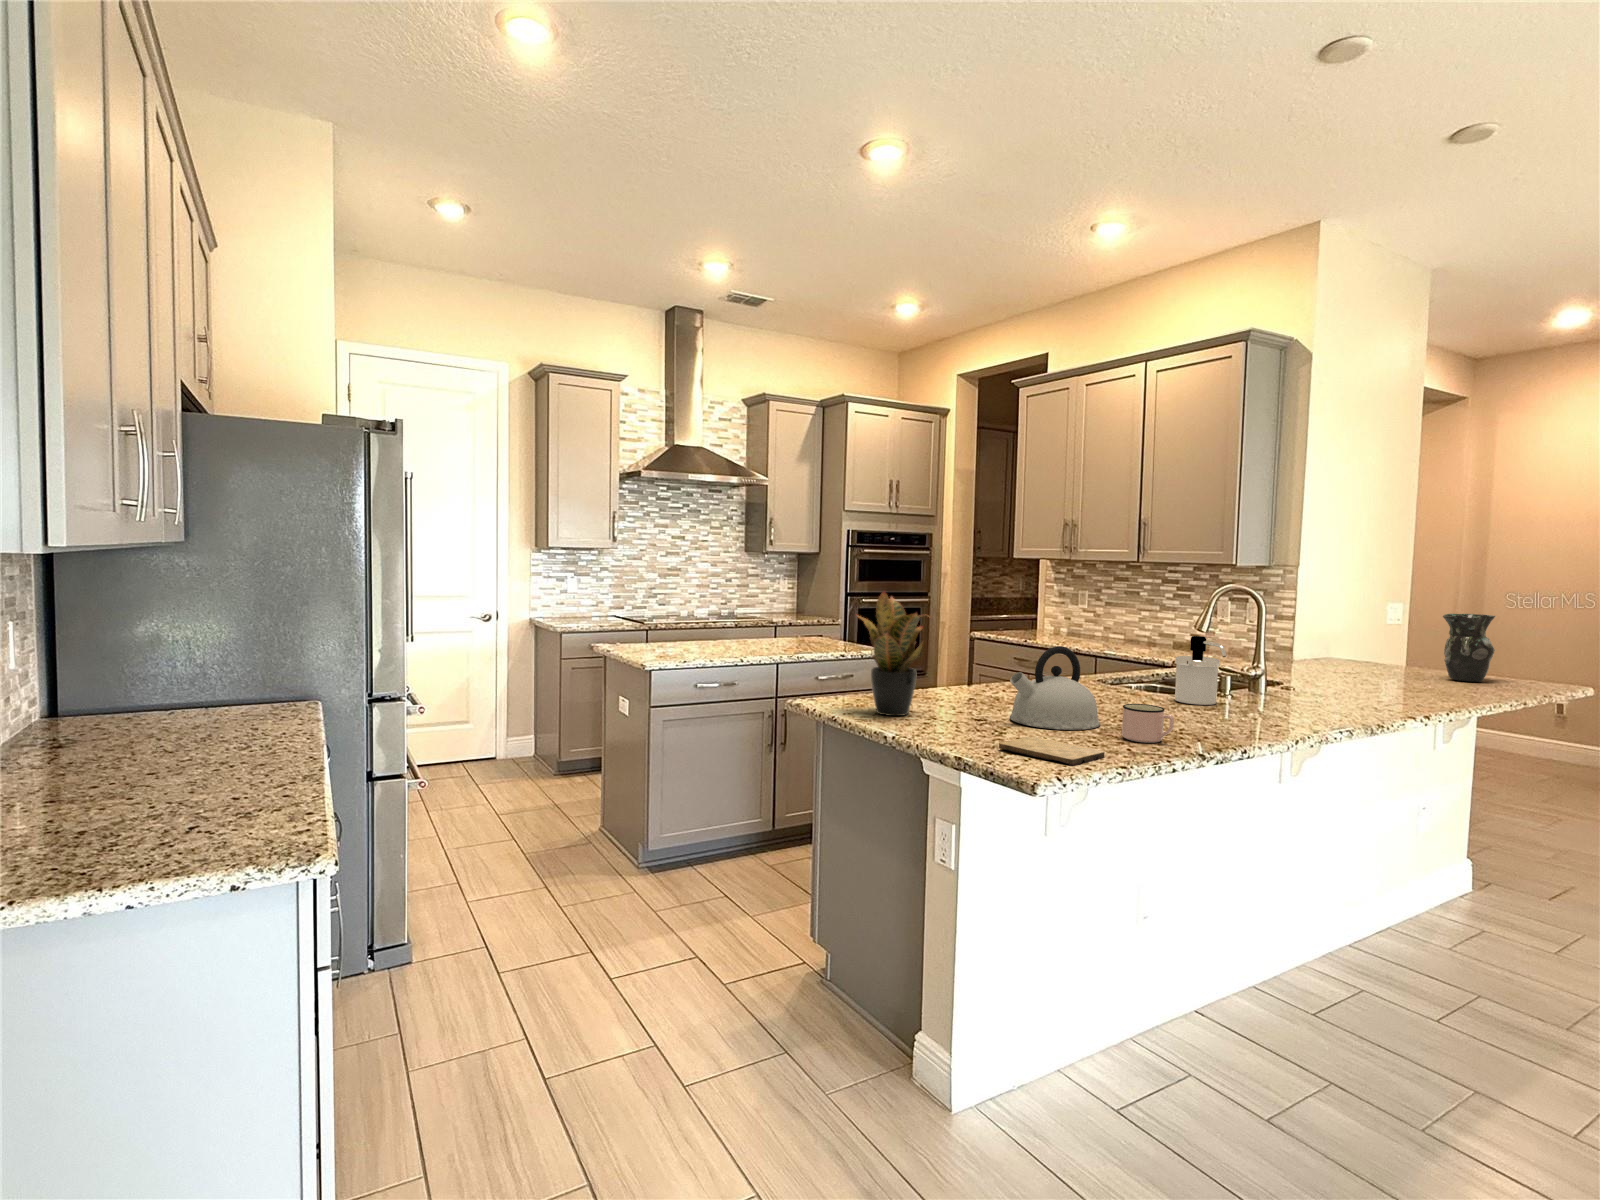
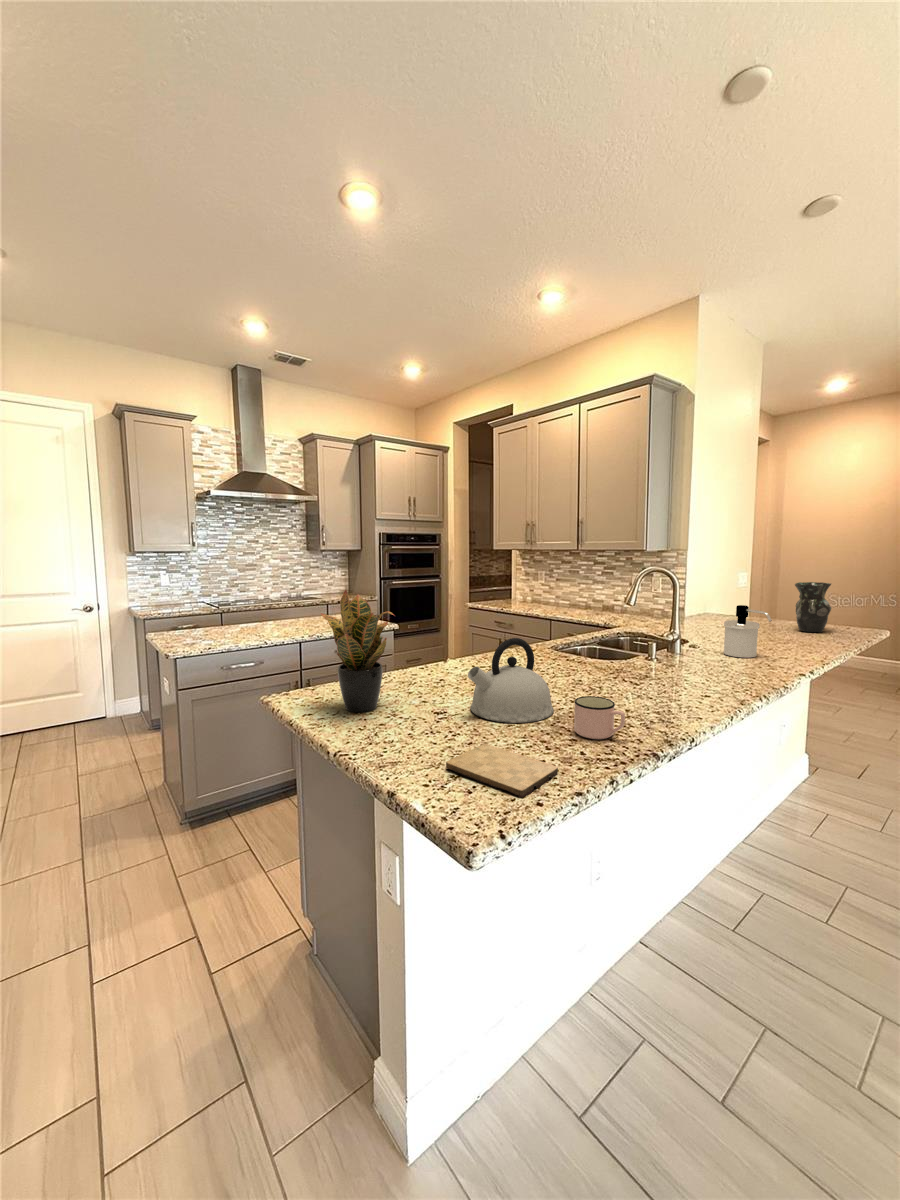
soap dispenser: present [1175,636,1226,705] -> present [724,605,772,658]

